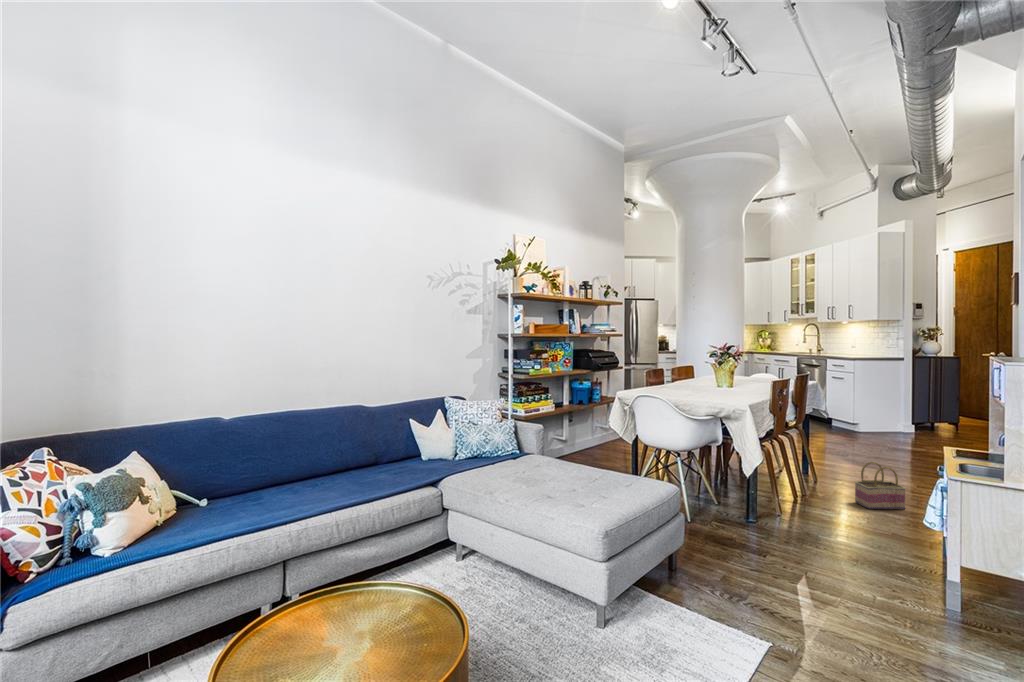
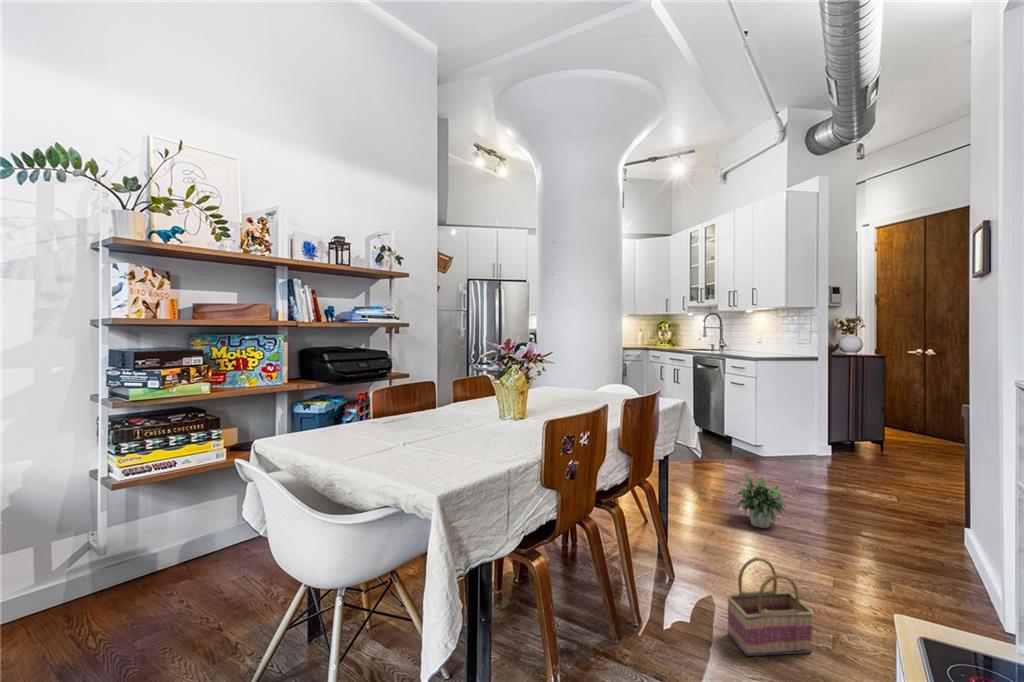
potted plant: none [846,433,883,467] -> present [736,474,785,528]

